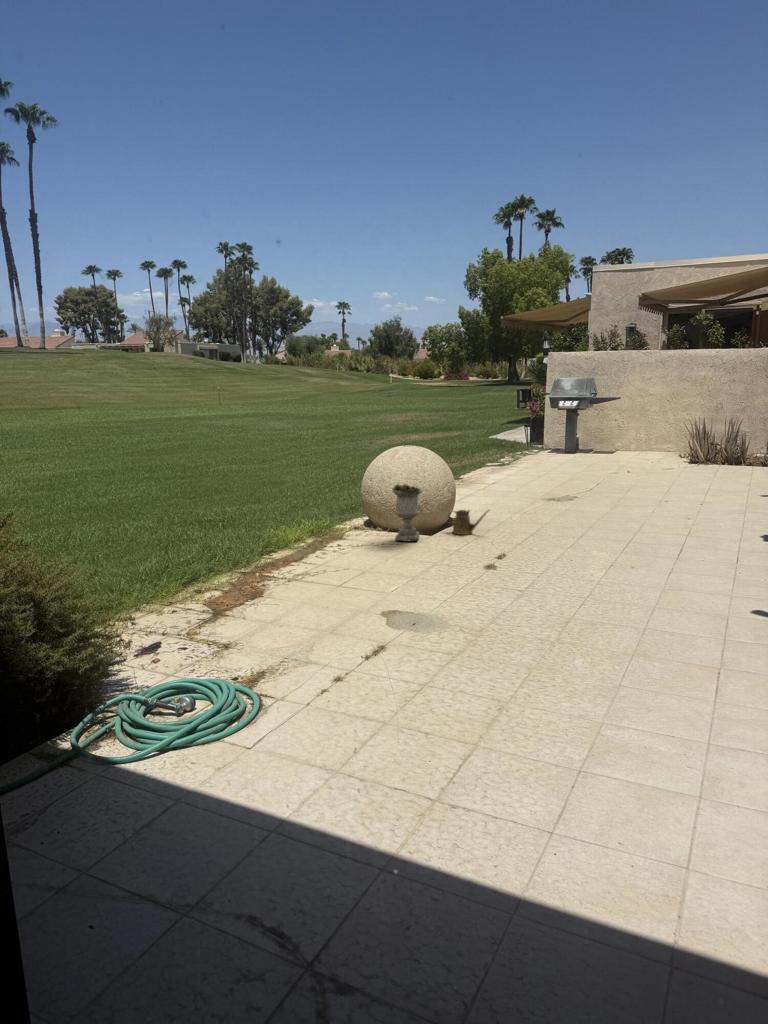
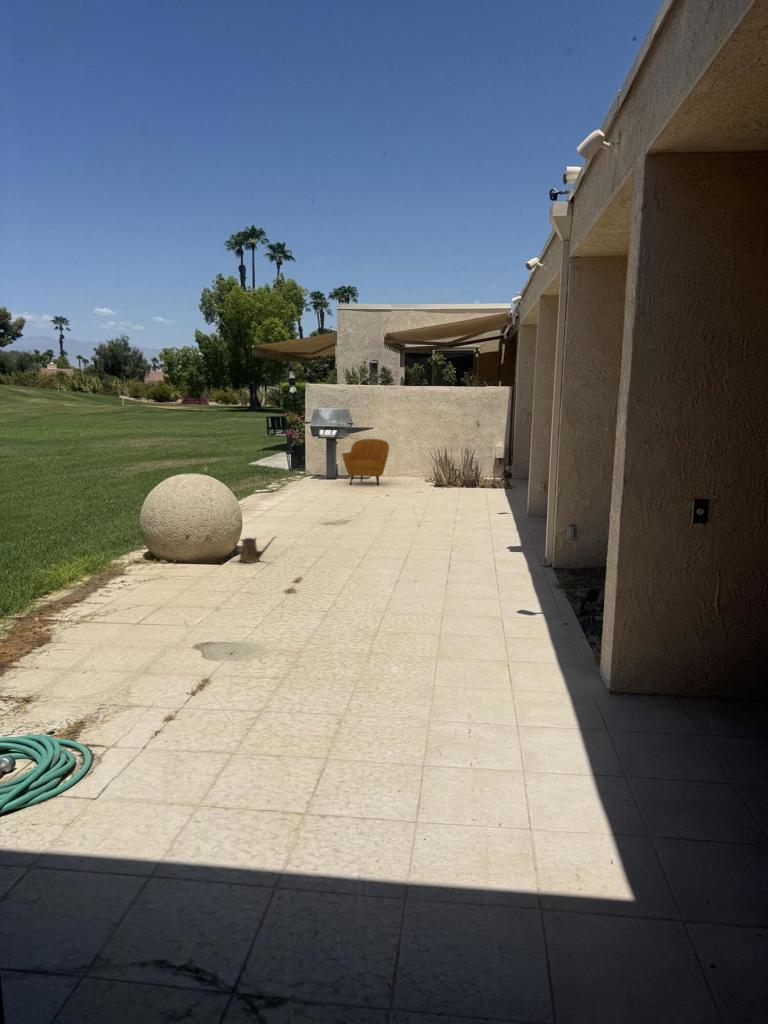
armchair: none [584,411,638,461] -> present [342,439,389,486]
planter: present [392,484,422,542] -> none [178,513,211,573]

